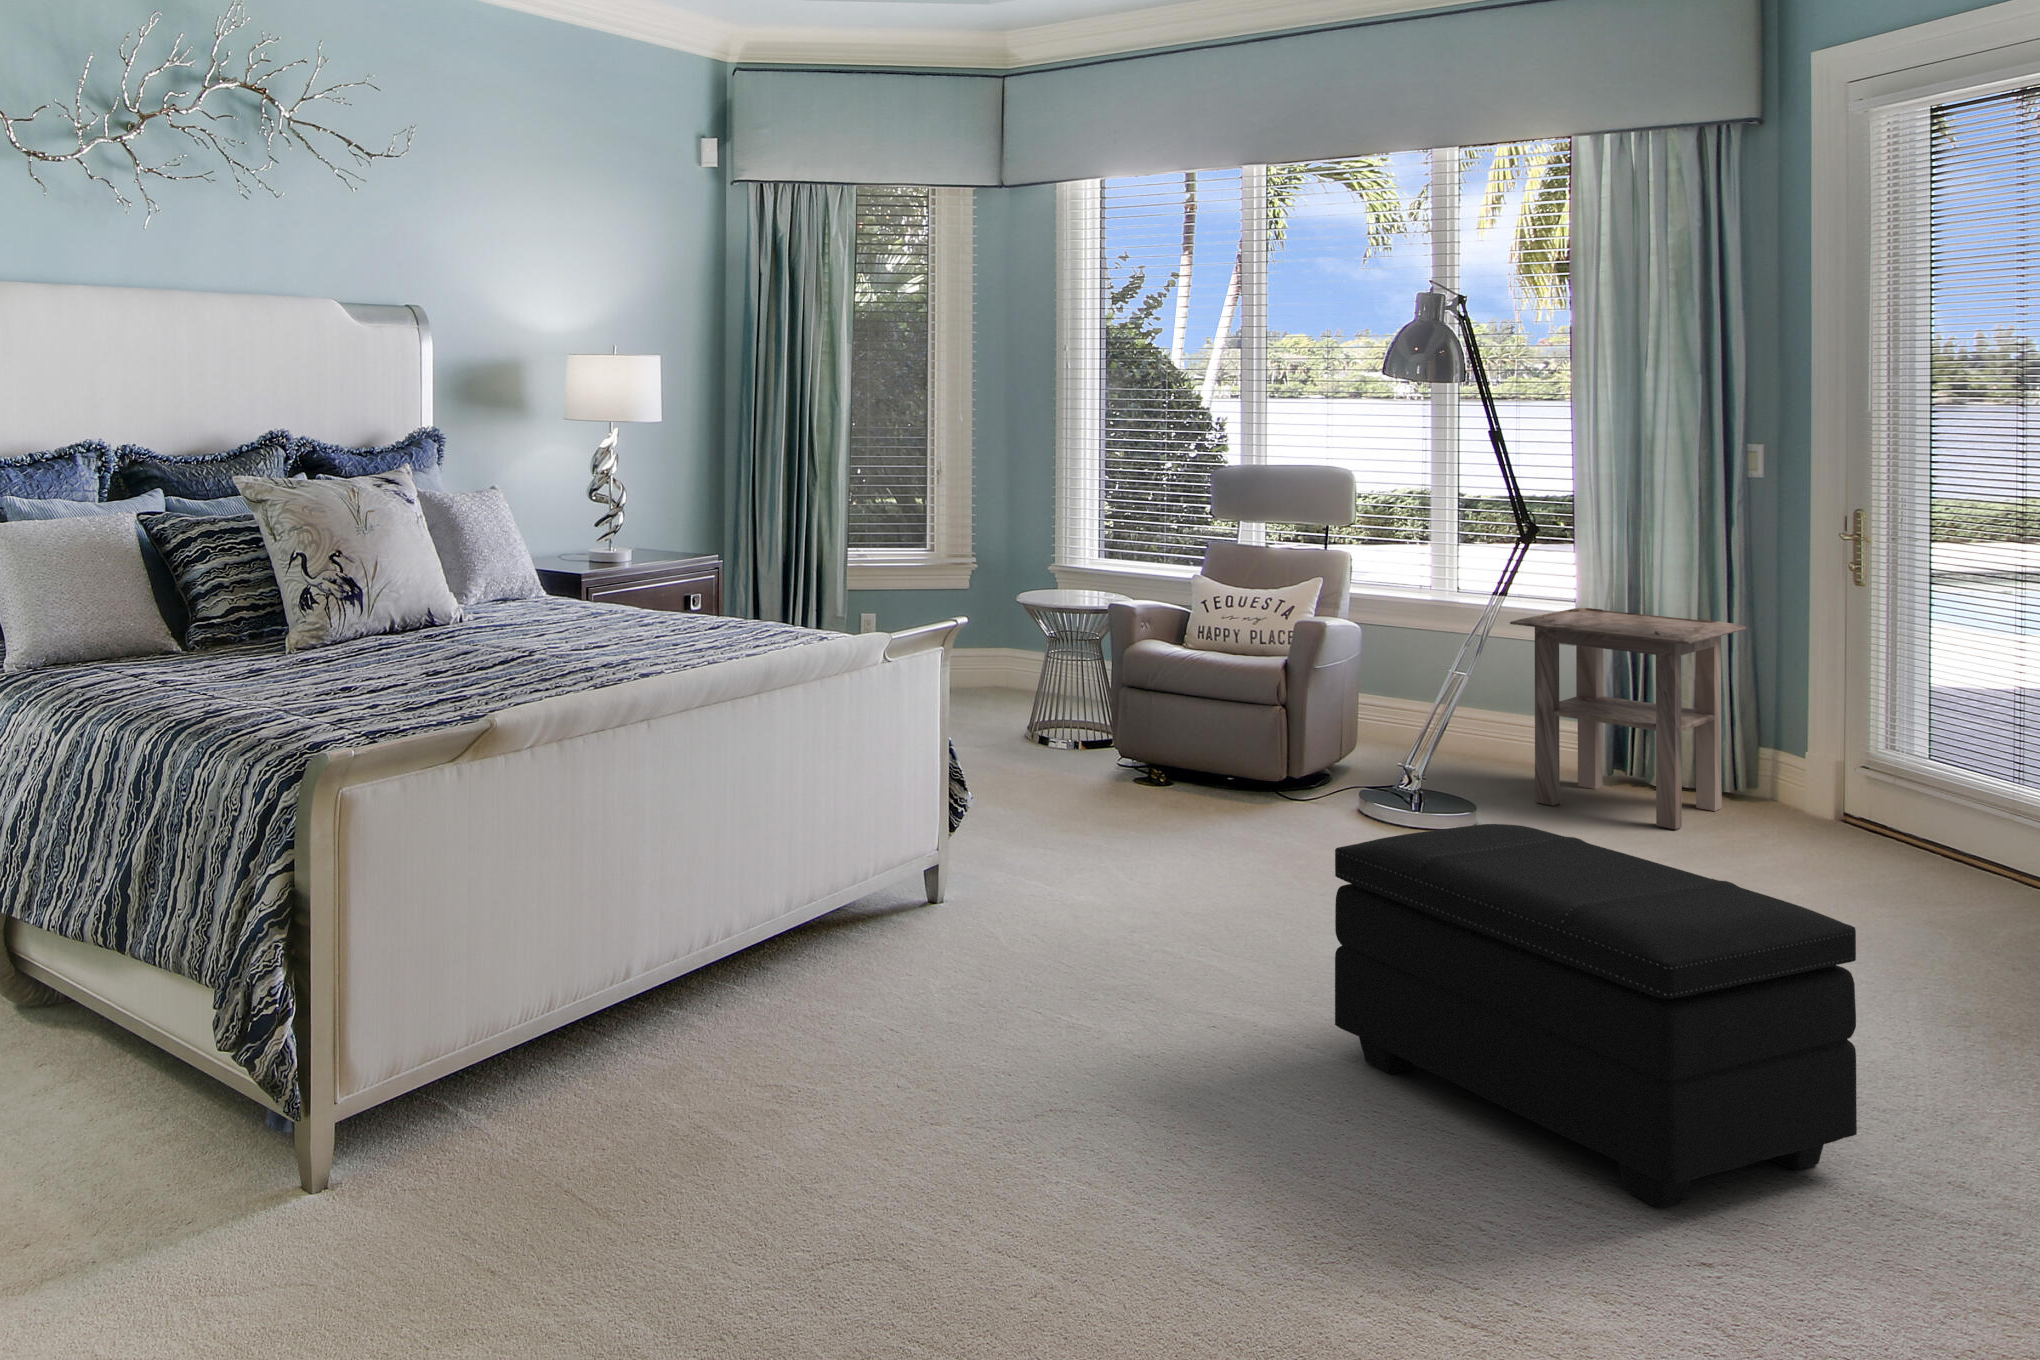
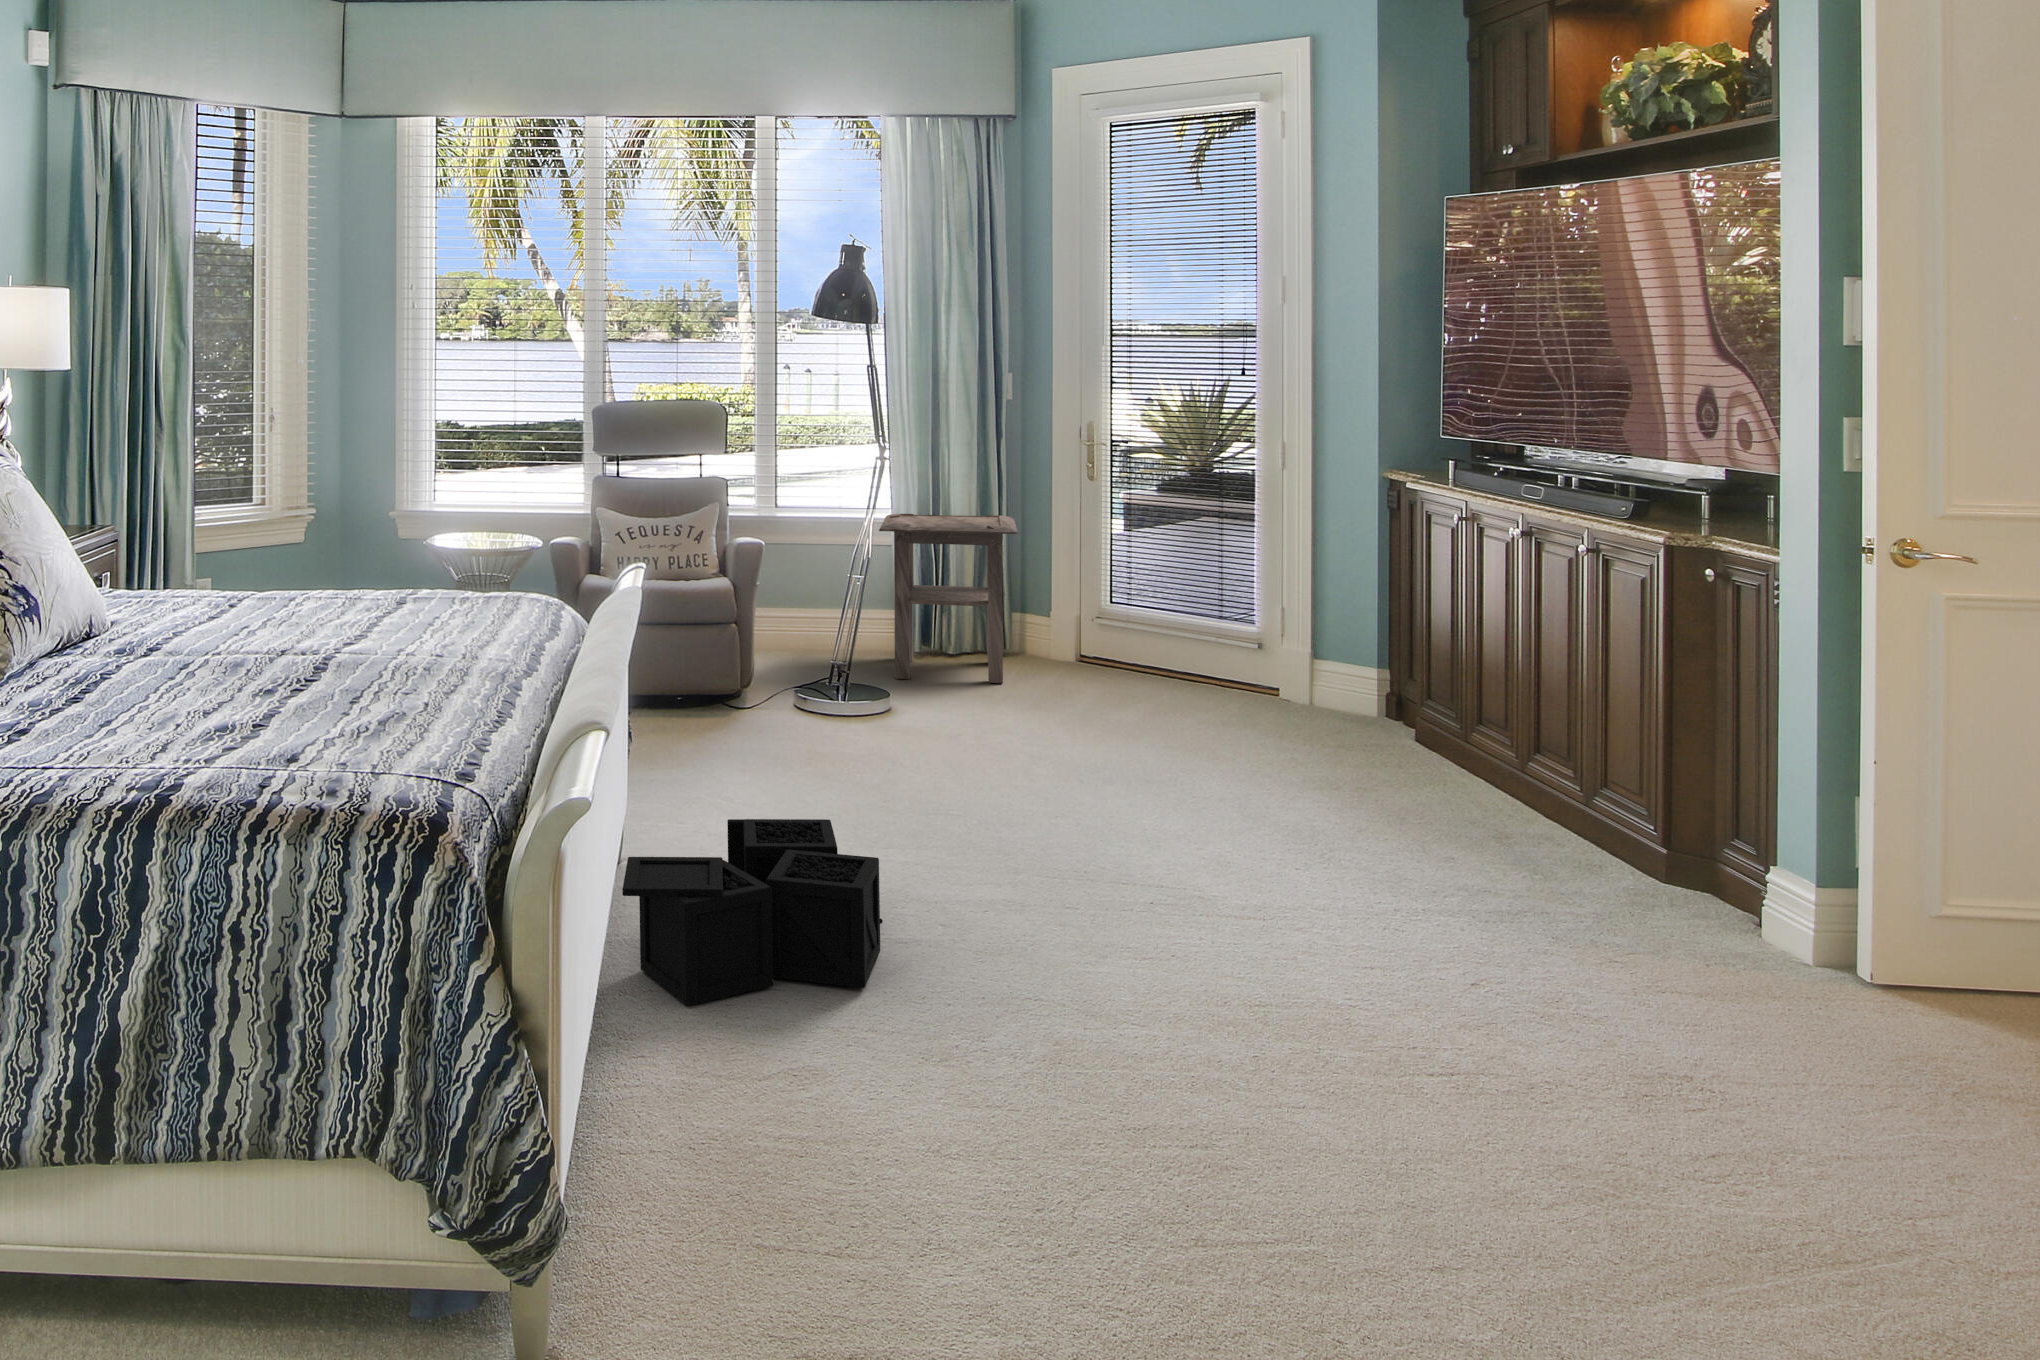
footstool: present [1335,824,1857,1208] -> none [1092,686,1450,963]
storage bin: none [770,874,1085,1047] -> present [622,819,883,1005]

